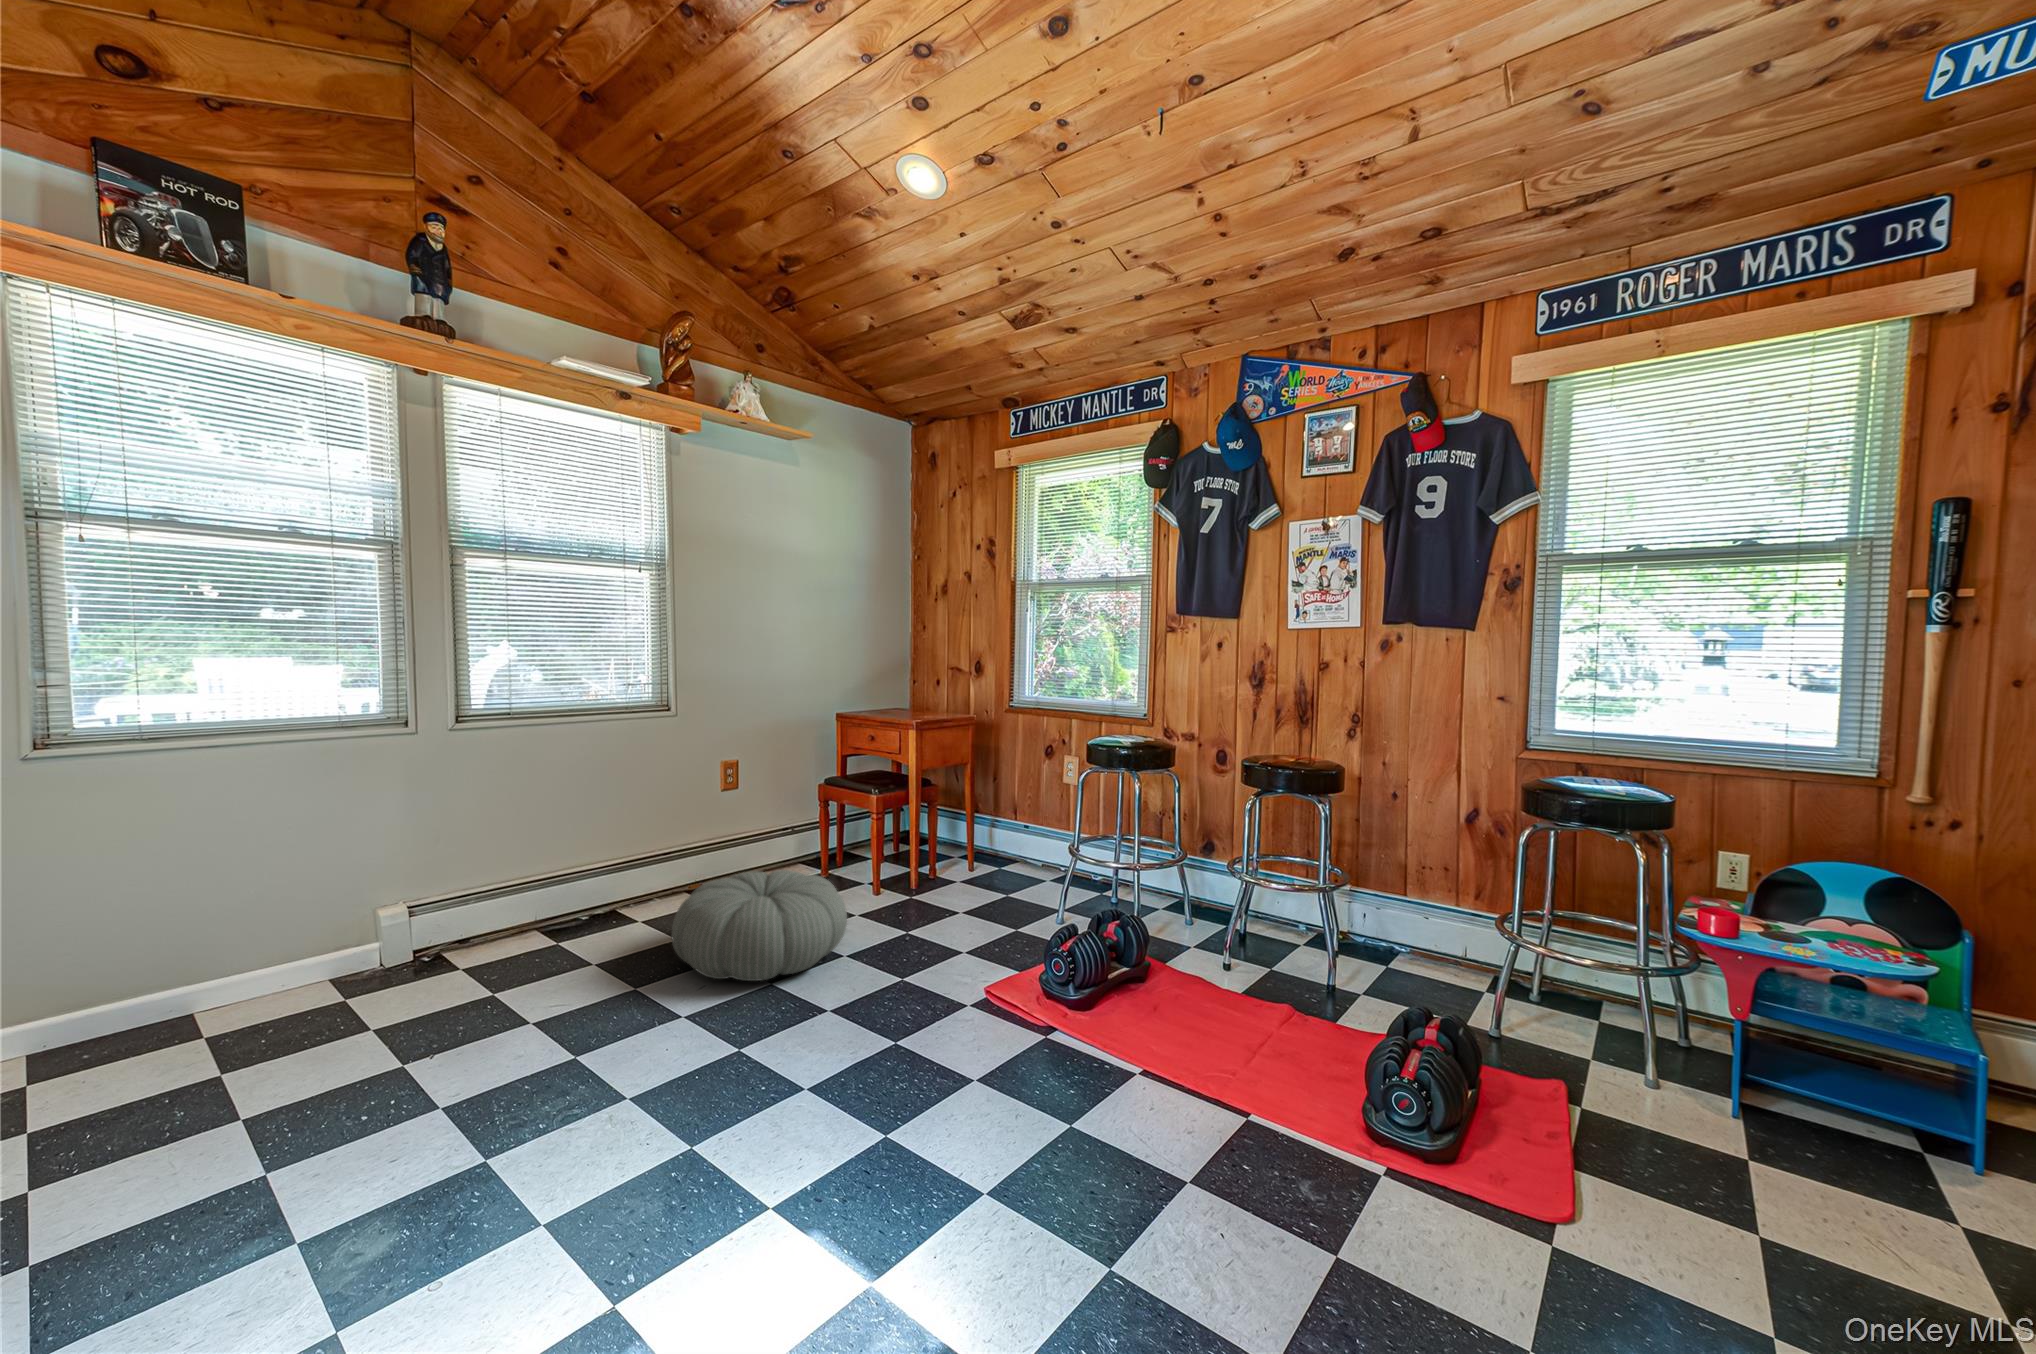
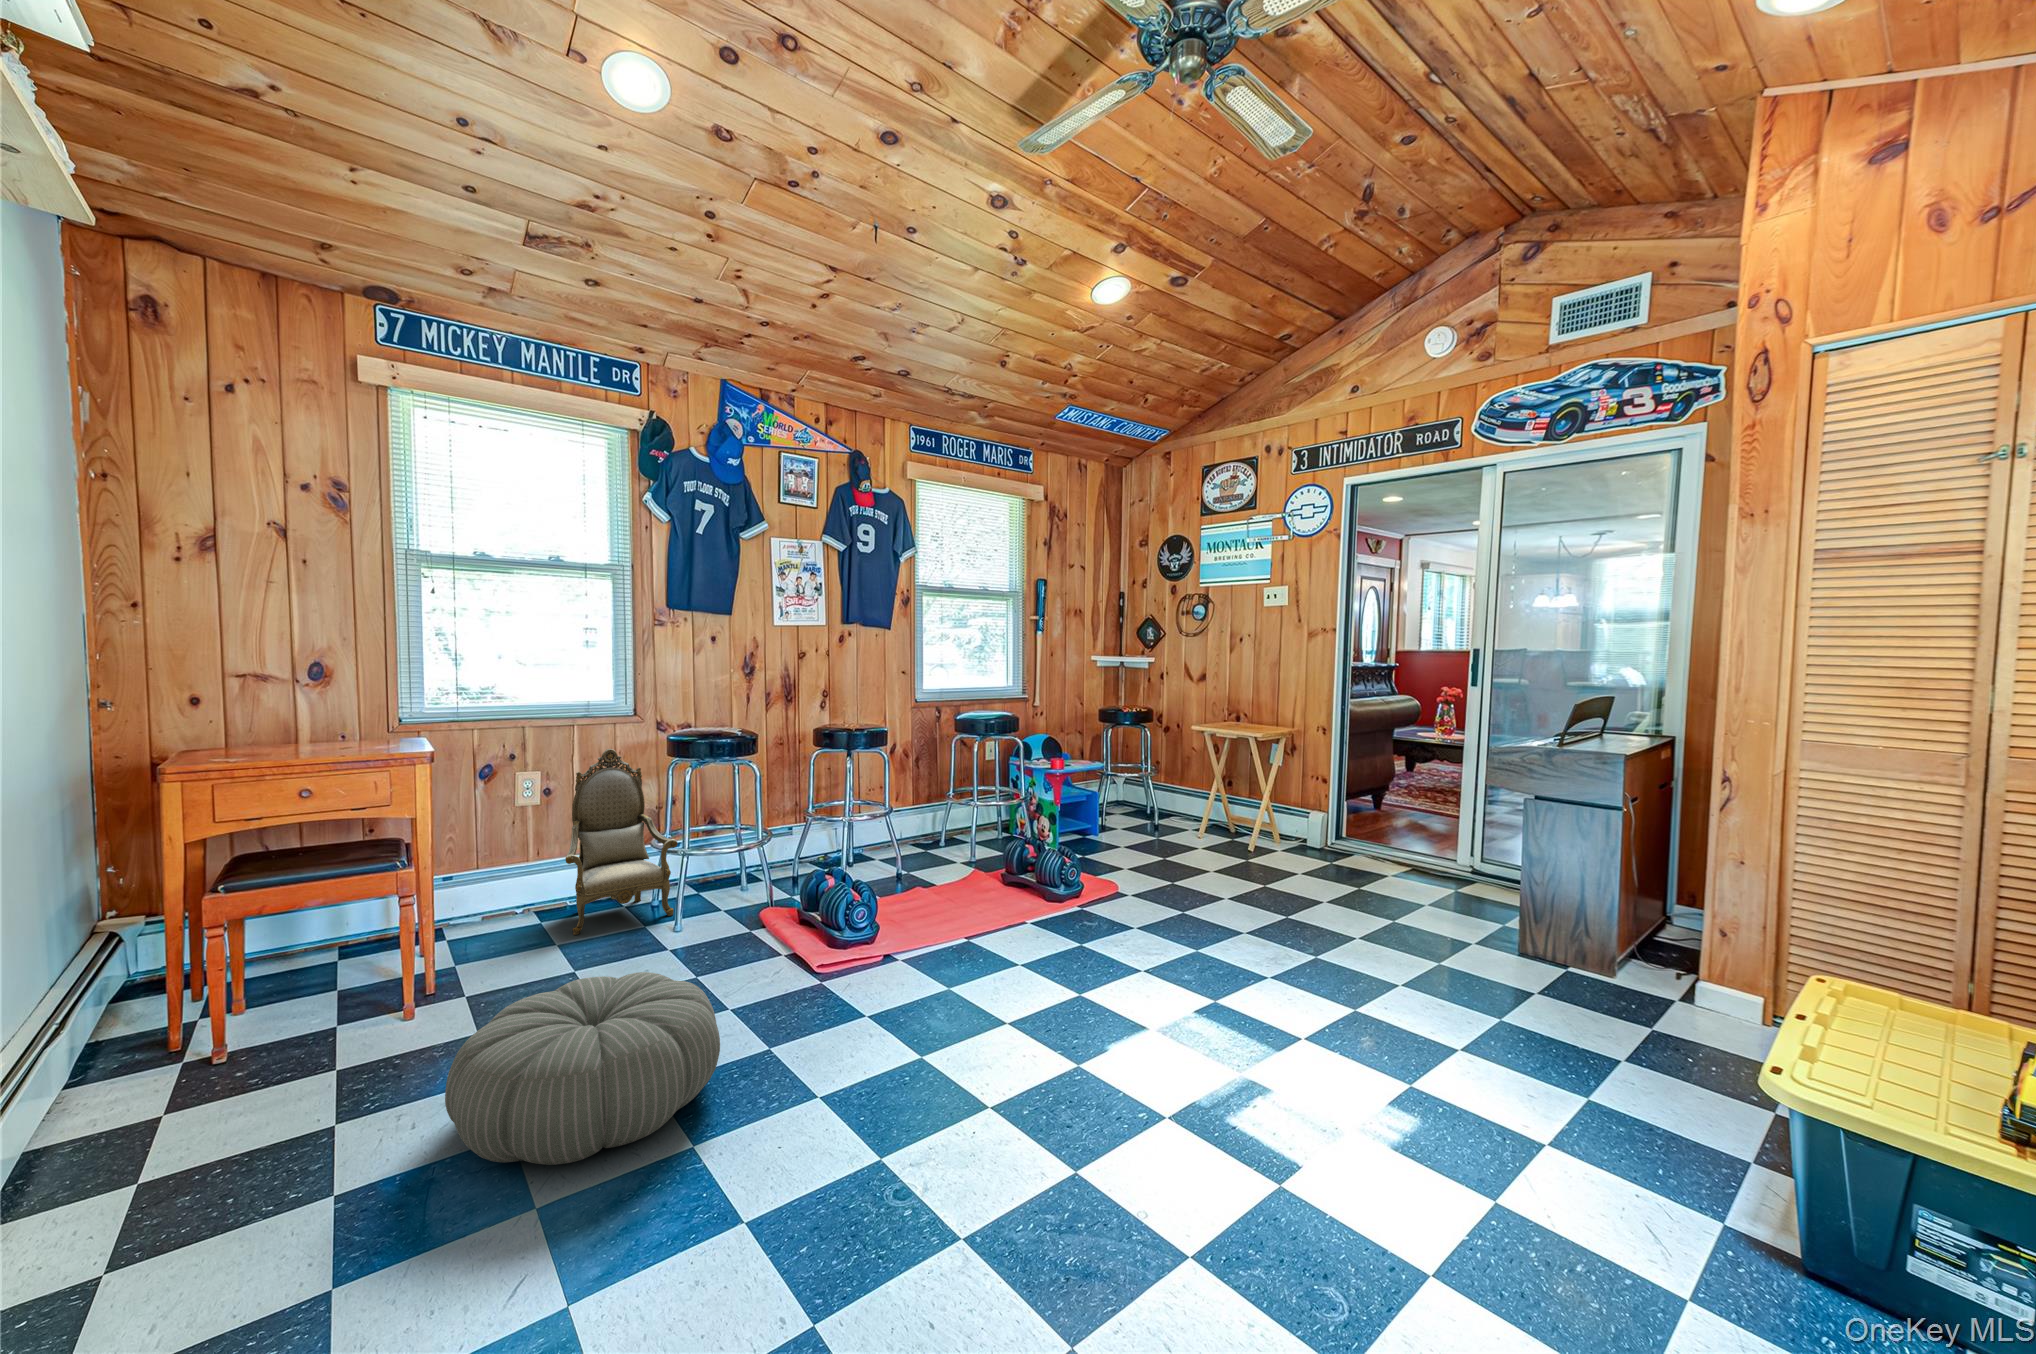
armchair: none [1026,688,1123,905] -> present [565,749,678,935]

